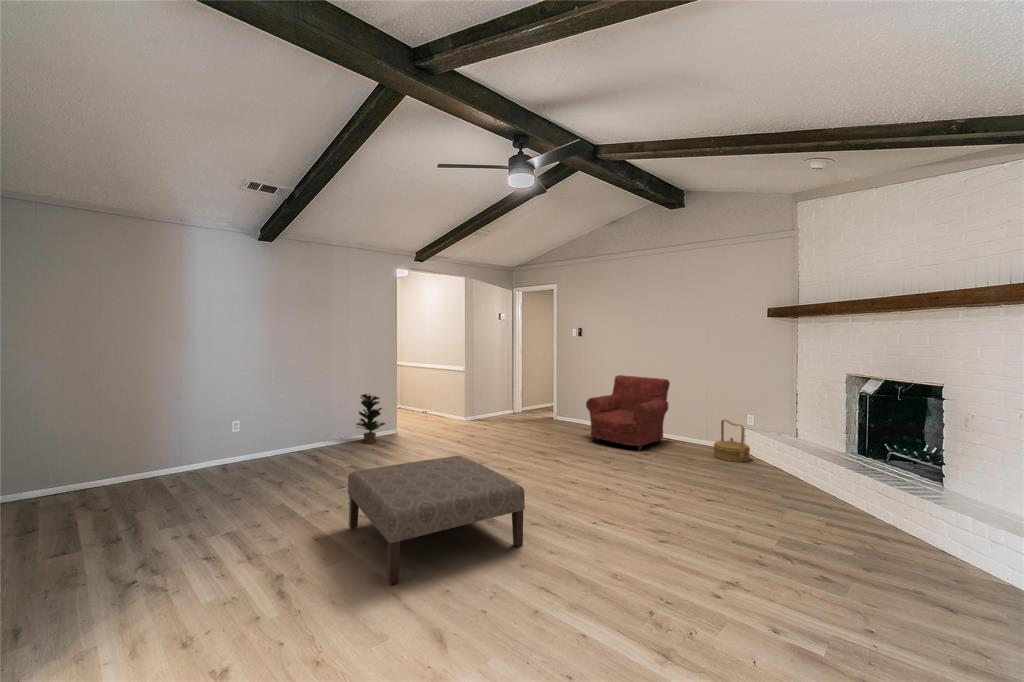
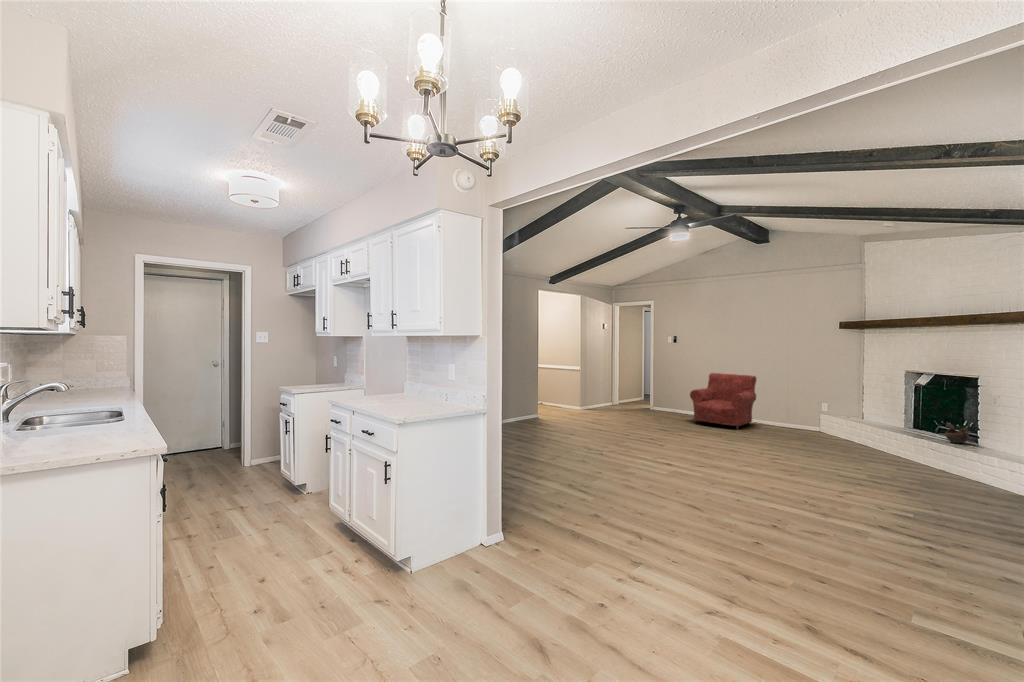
potted plant: present [356,394,385,444] -> none [515,385,536,422]
woven basket: present [714,419,750,462] -> none [797,406,827,437]
decorative bowl: none [897,450,932,483] -> present [945,422,969,443]
ottoman: present [348,456,525,585] -> none [579,422,702,486]

